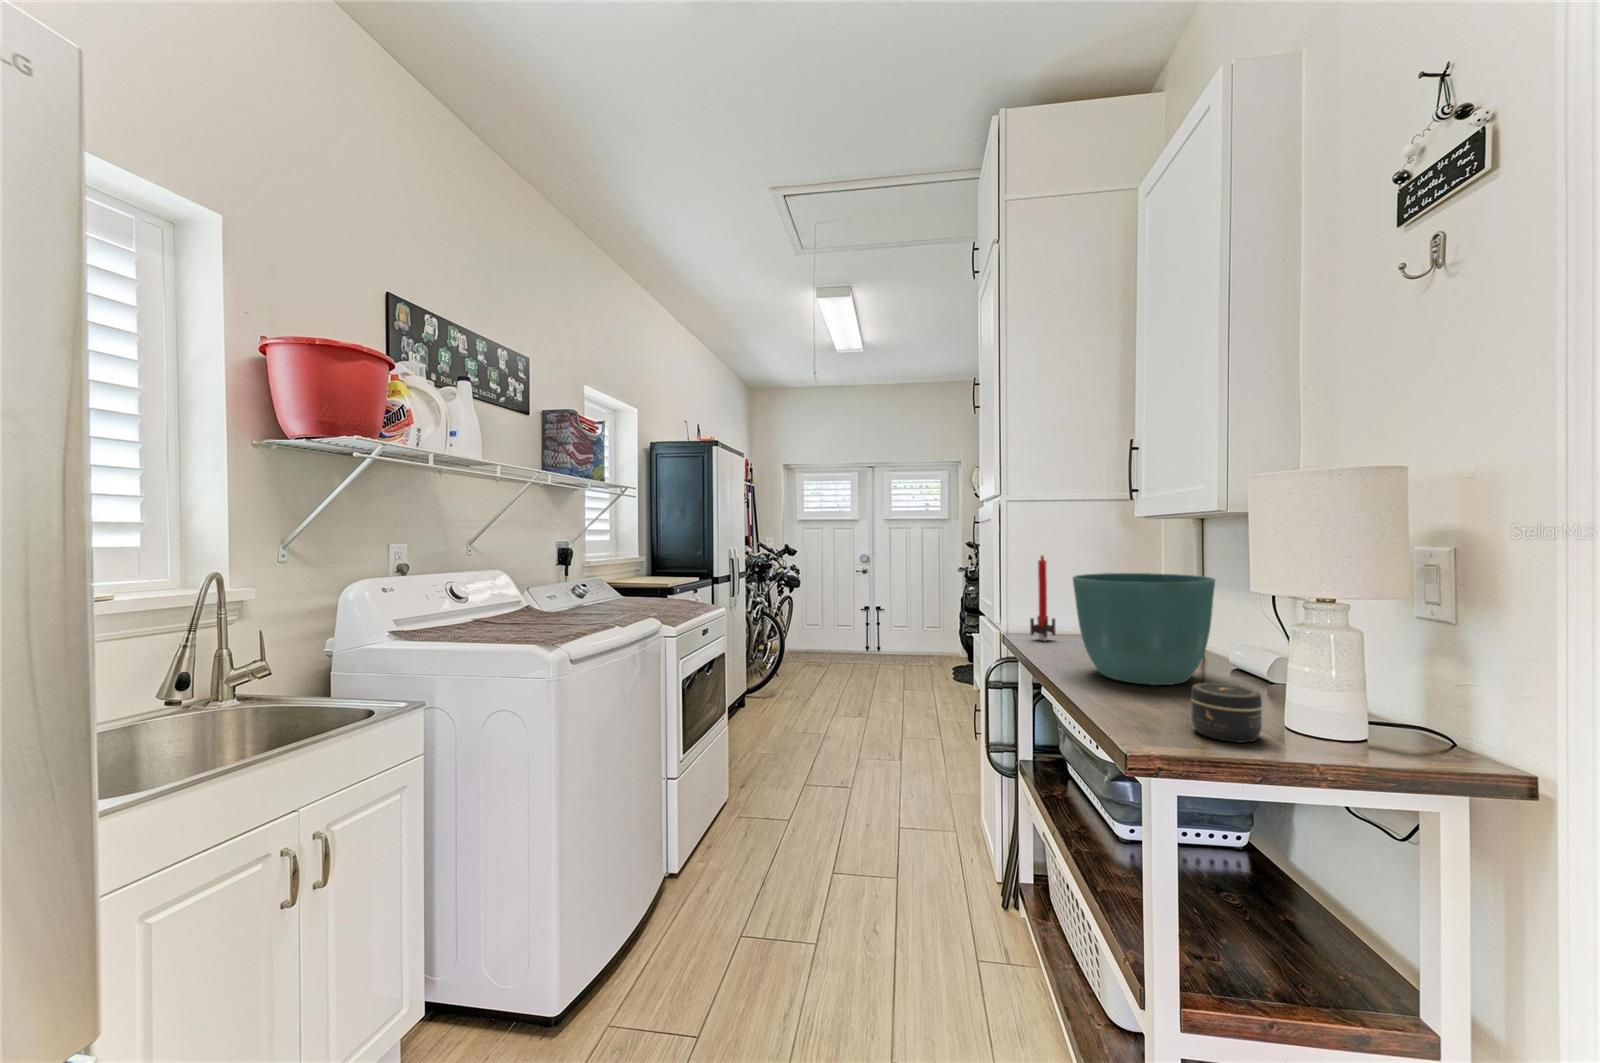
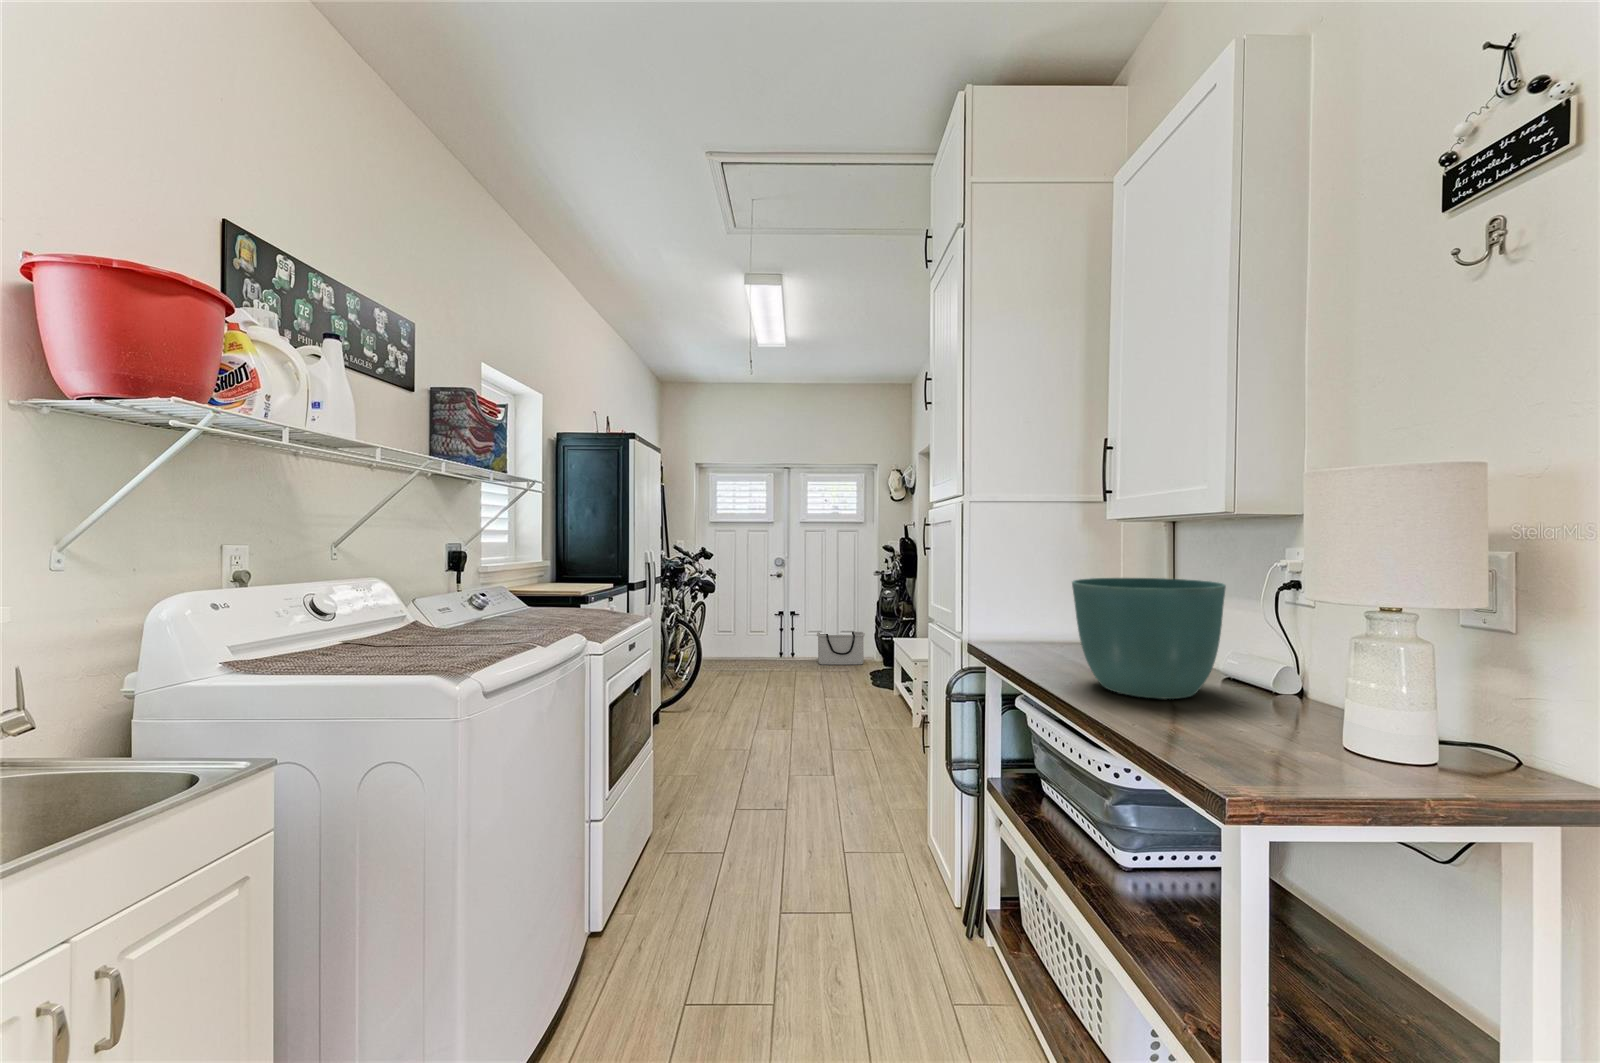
candle: present [1030,556,1056,640] -> none [1000,559,1025,649]
storage bin: none [899,627,947,660] -> present [817,632,865,665]
jar: present [1191,683,1262,742] -> none [1253,701,1336,770]

